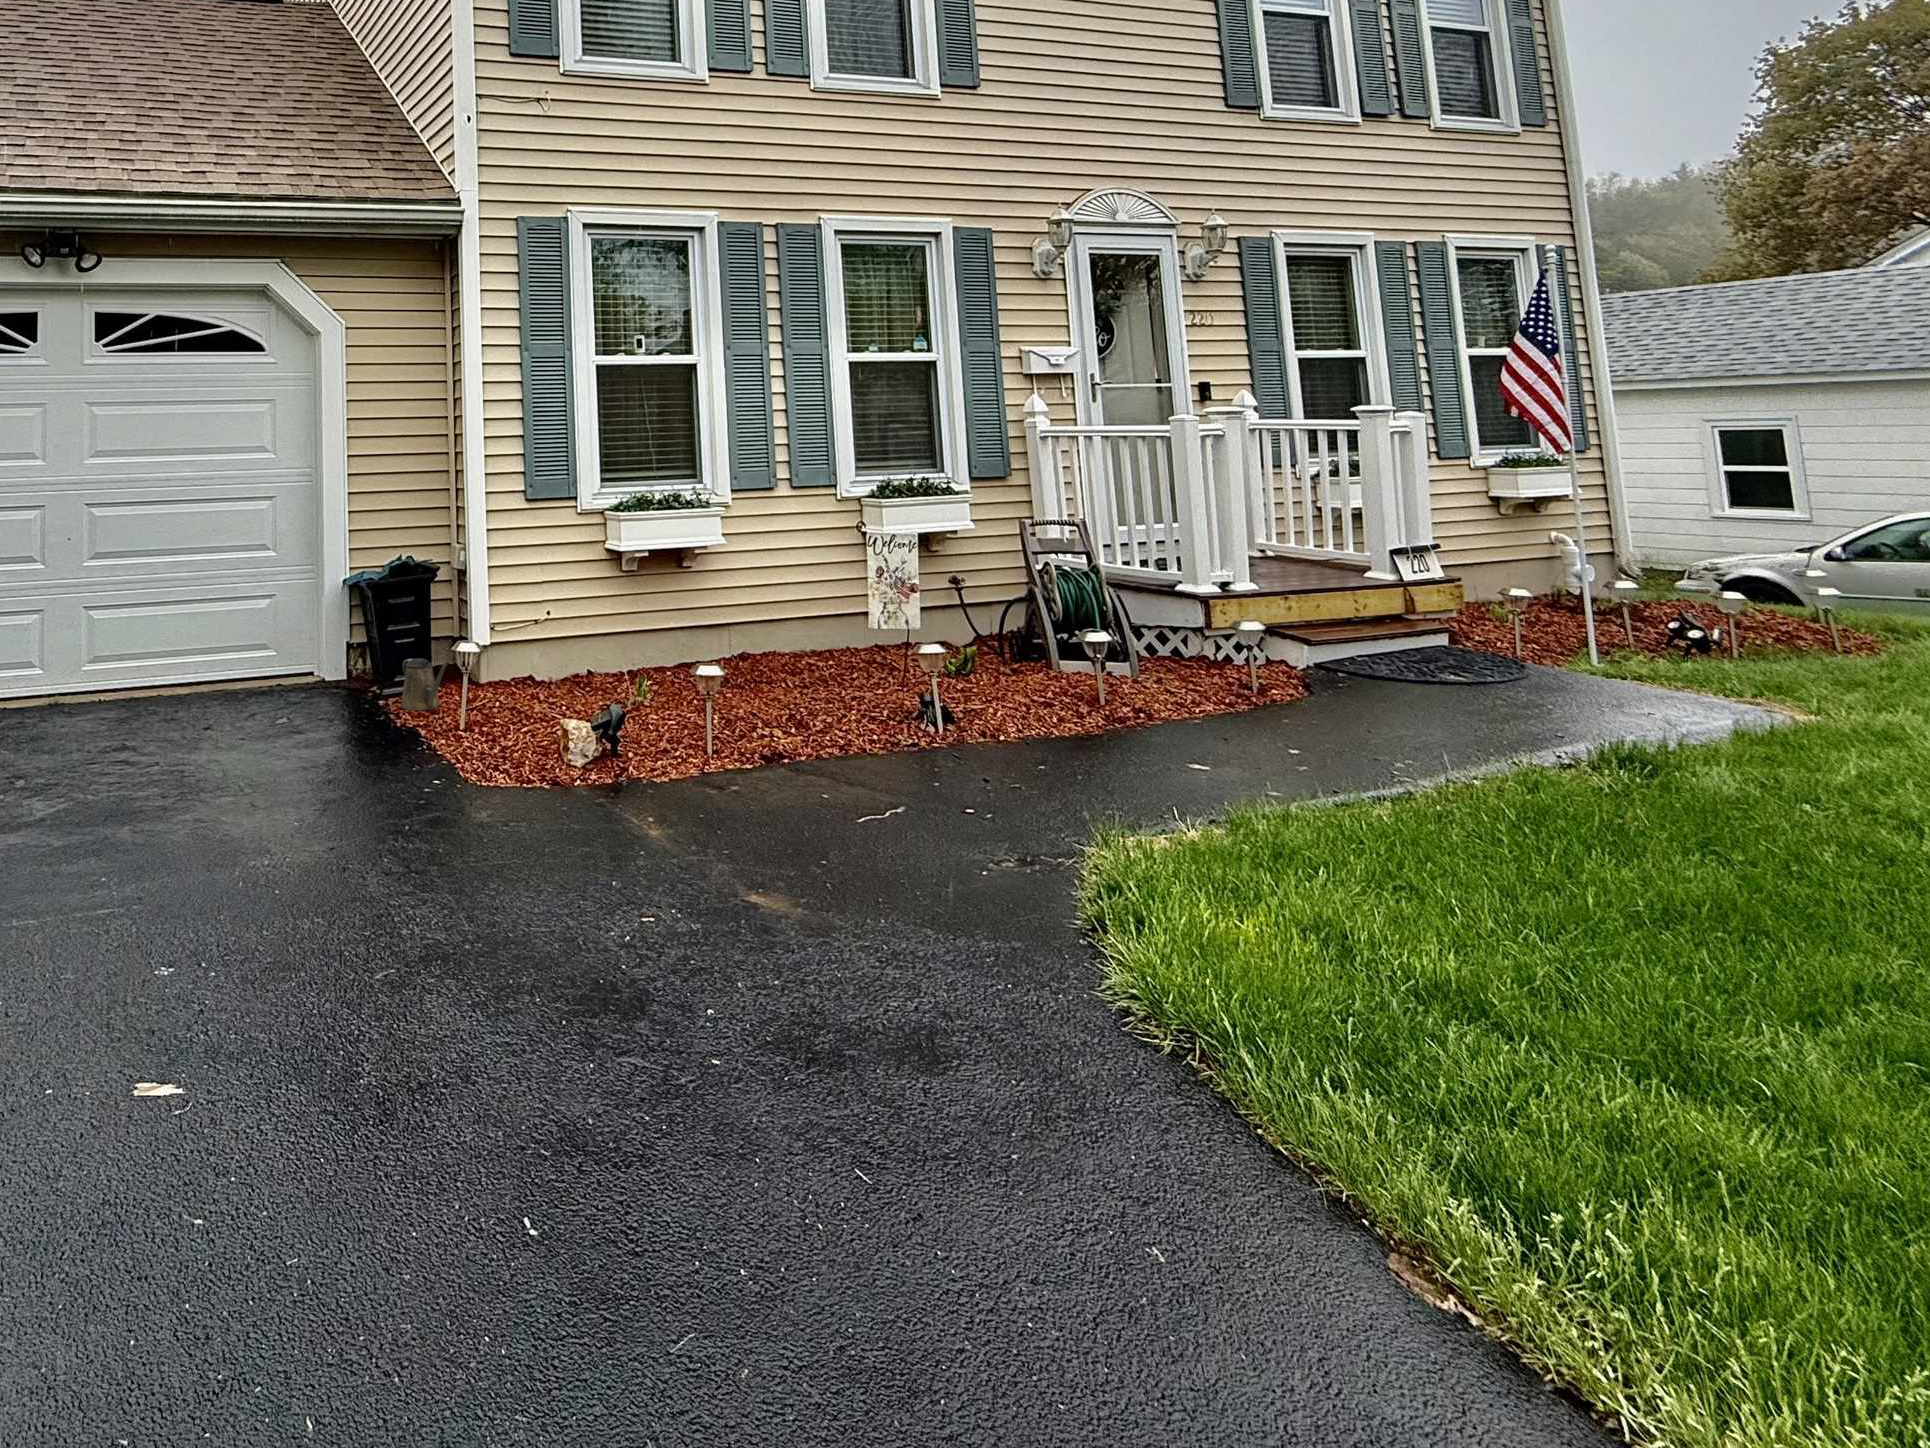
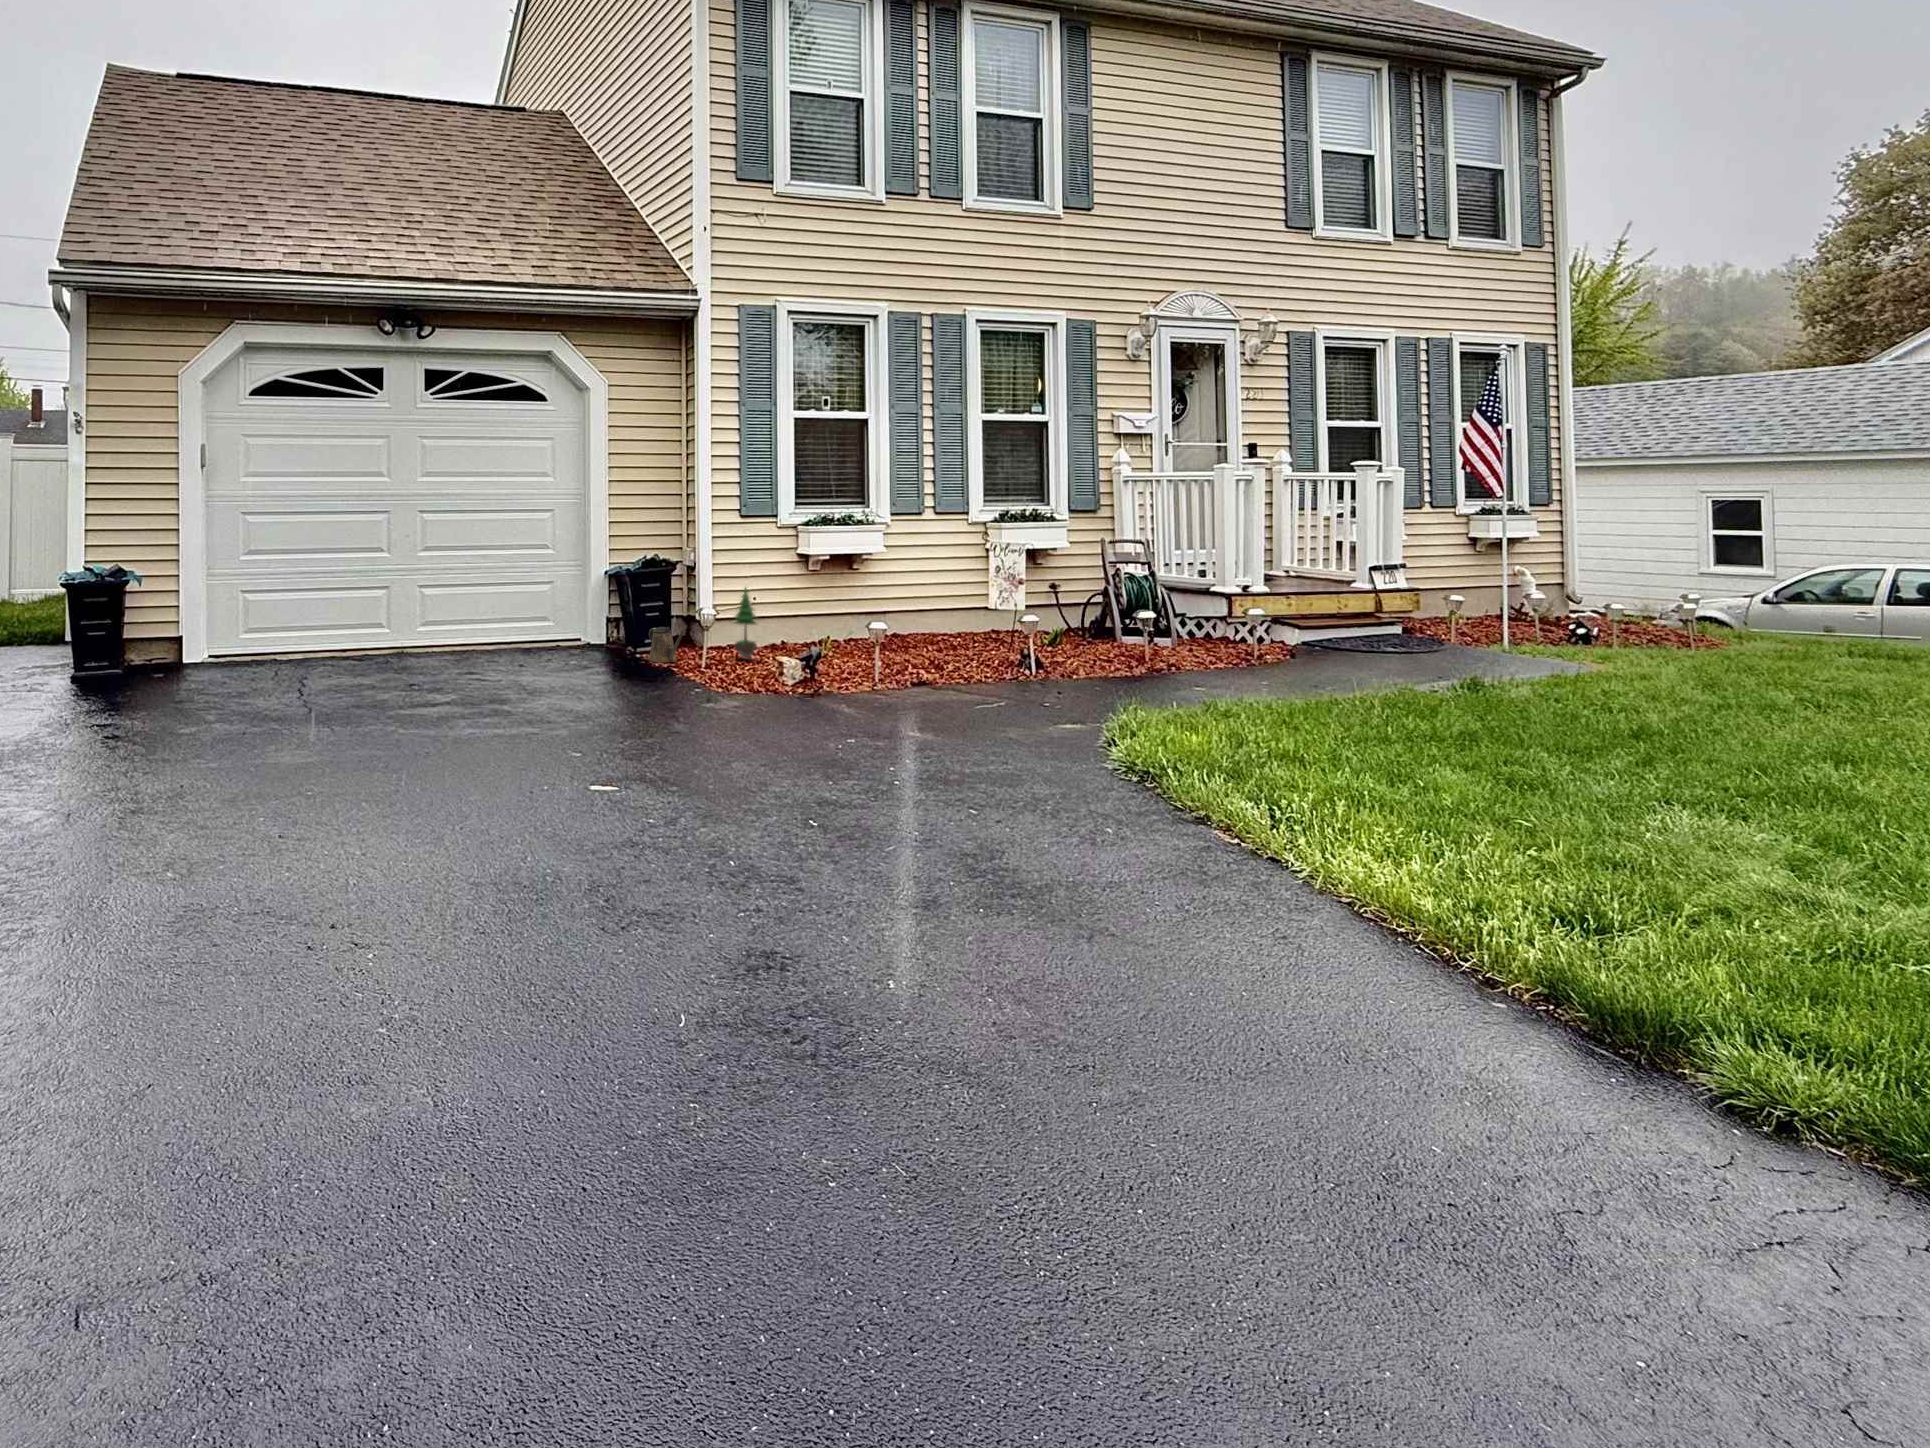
potted tree: none [515,598,551,703] -> present [735,588,756,659]

